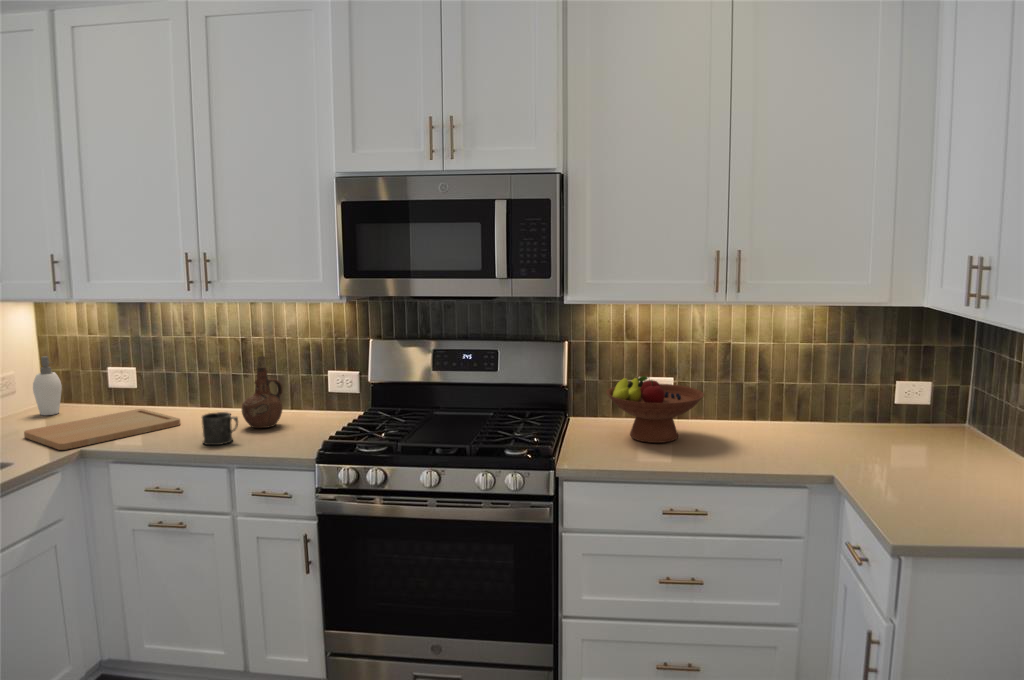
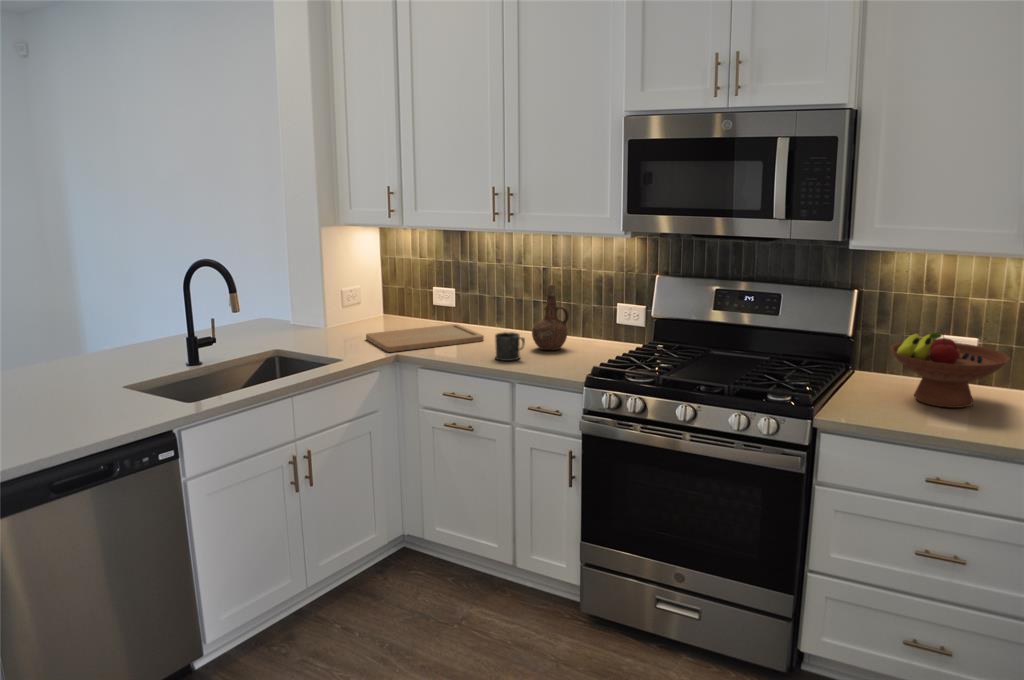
soap dispenser: present [33,356,62,415] -> none [378,274,400,323]

